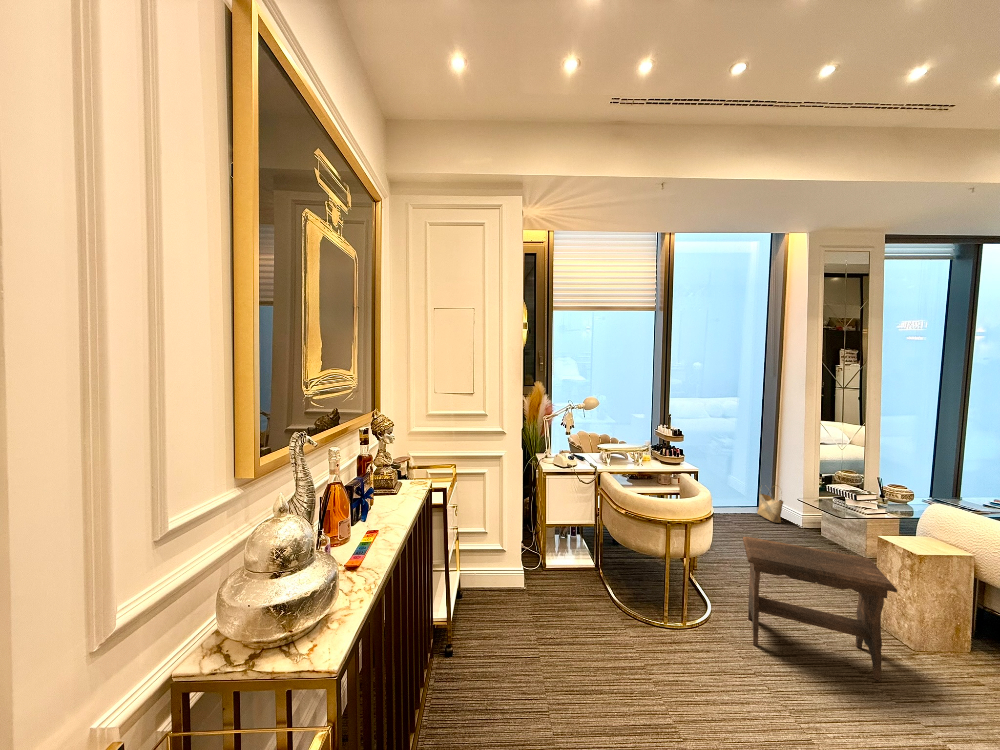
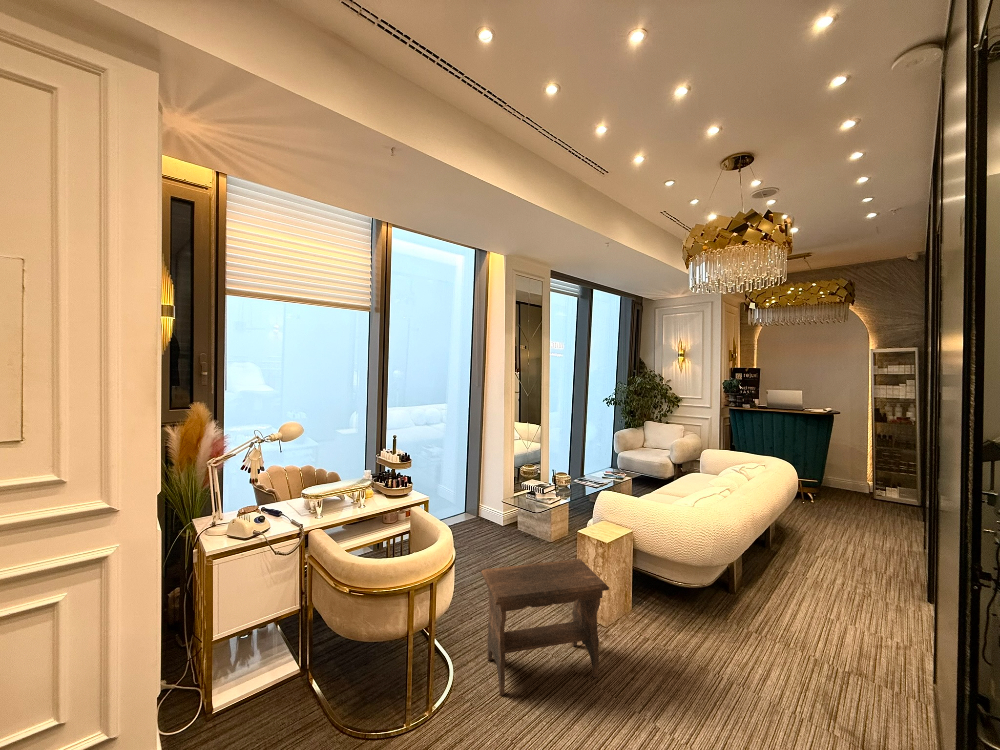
woven basket: present [757,490,783,523] -> none [467,490,489,527]

